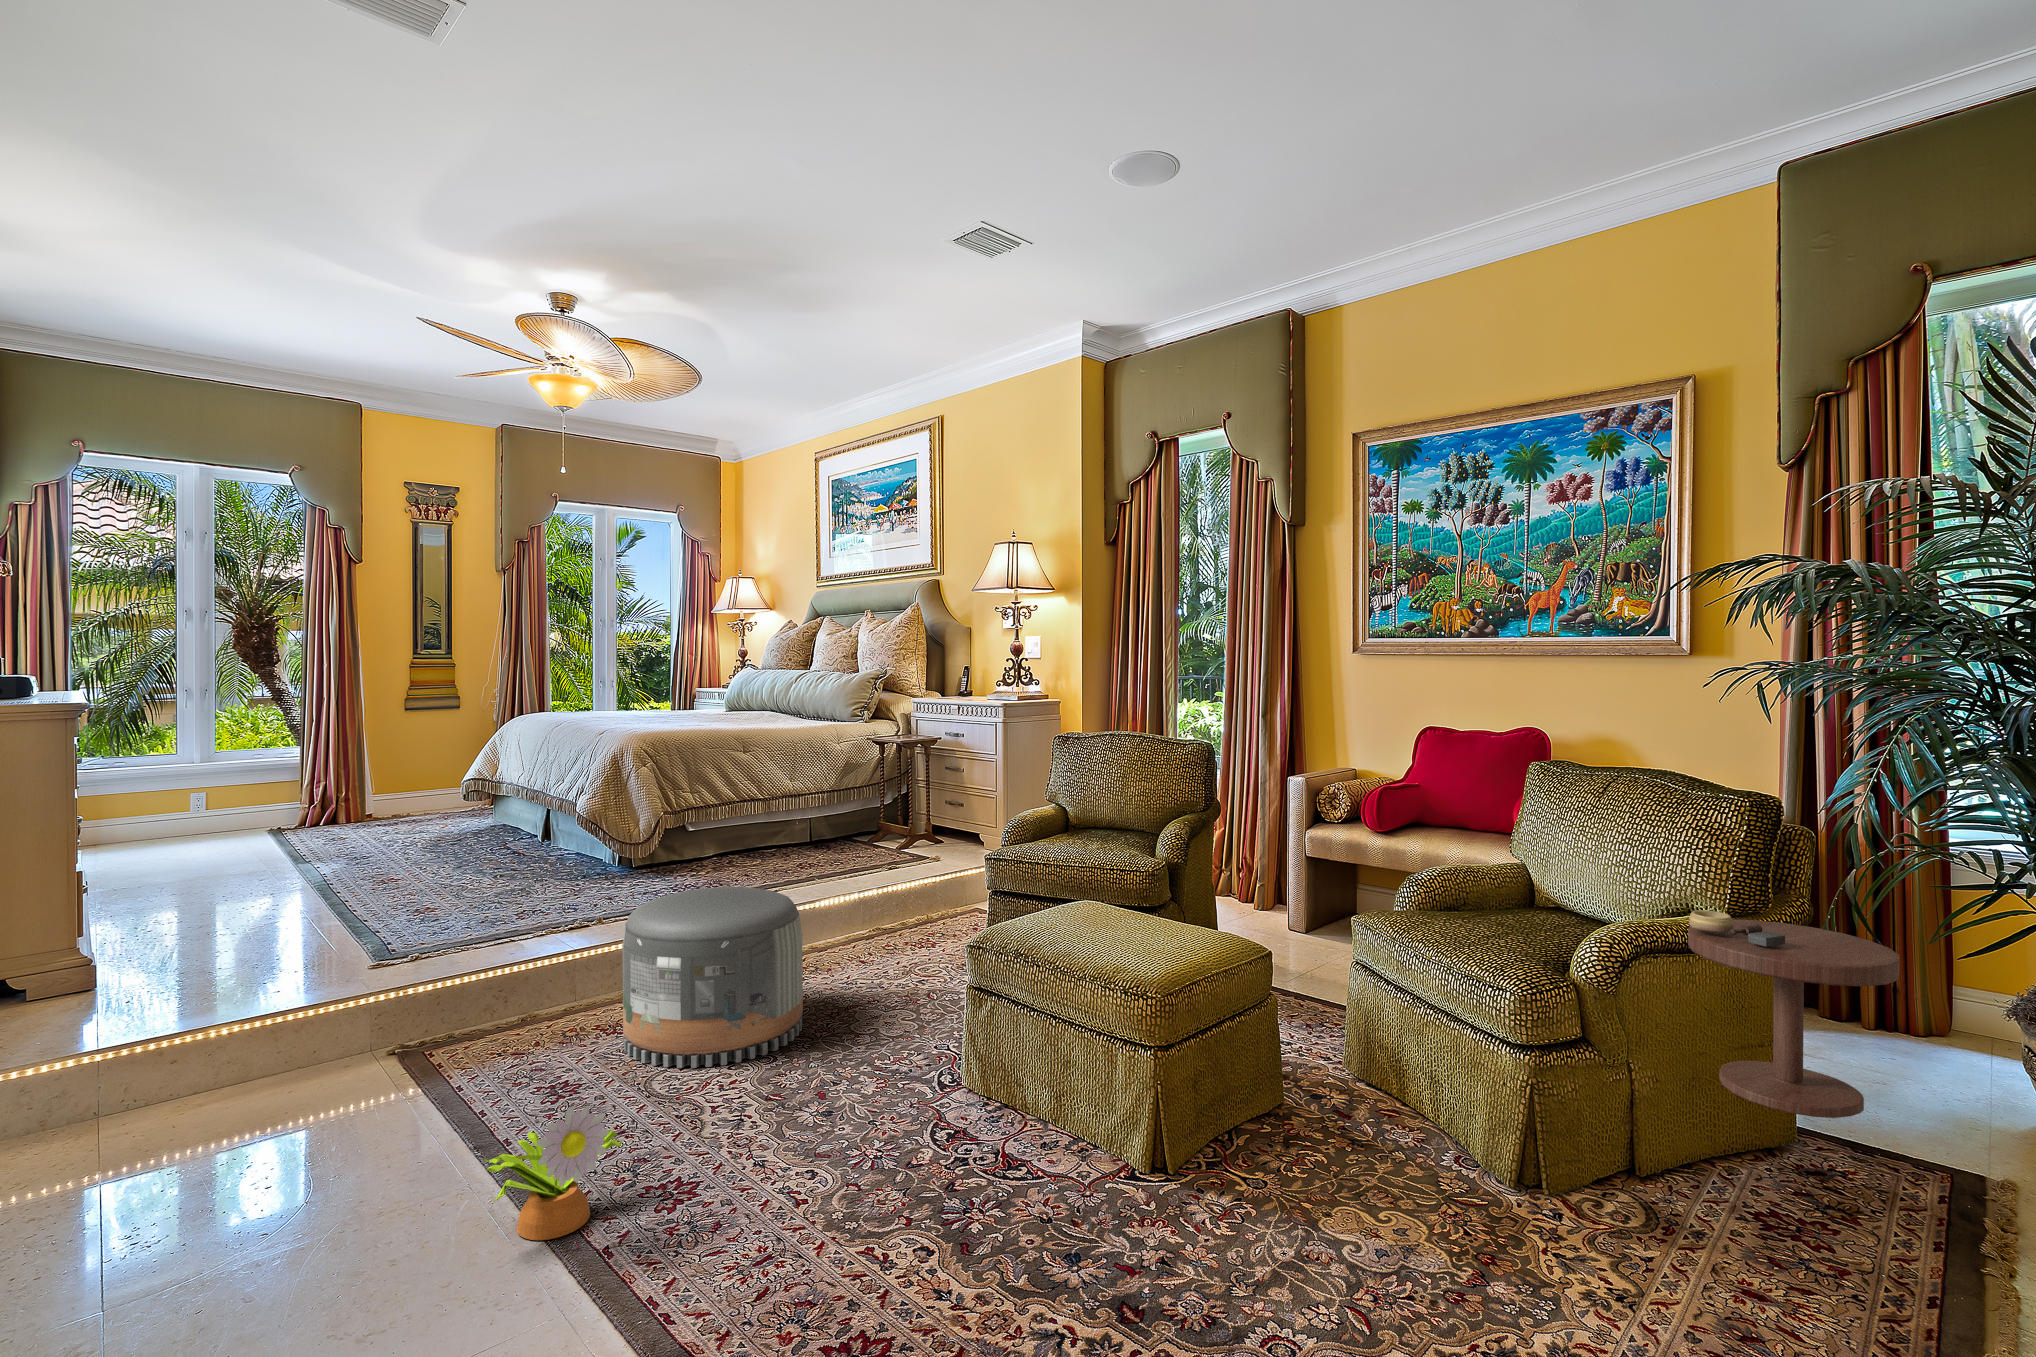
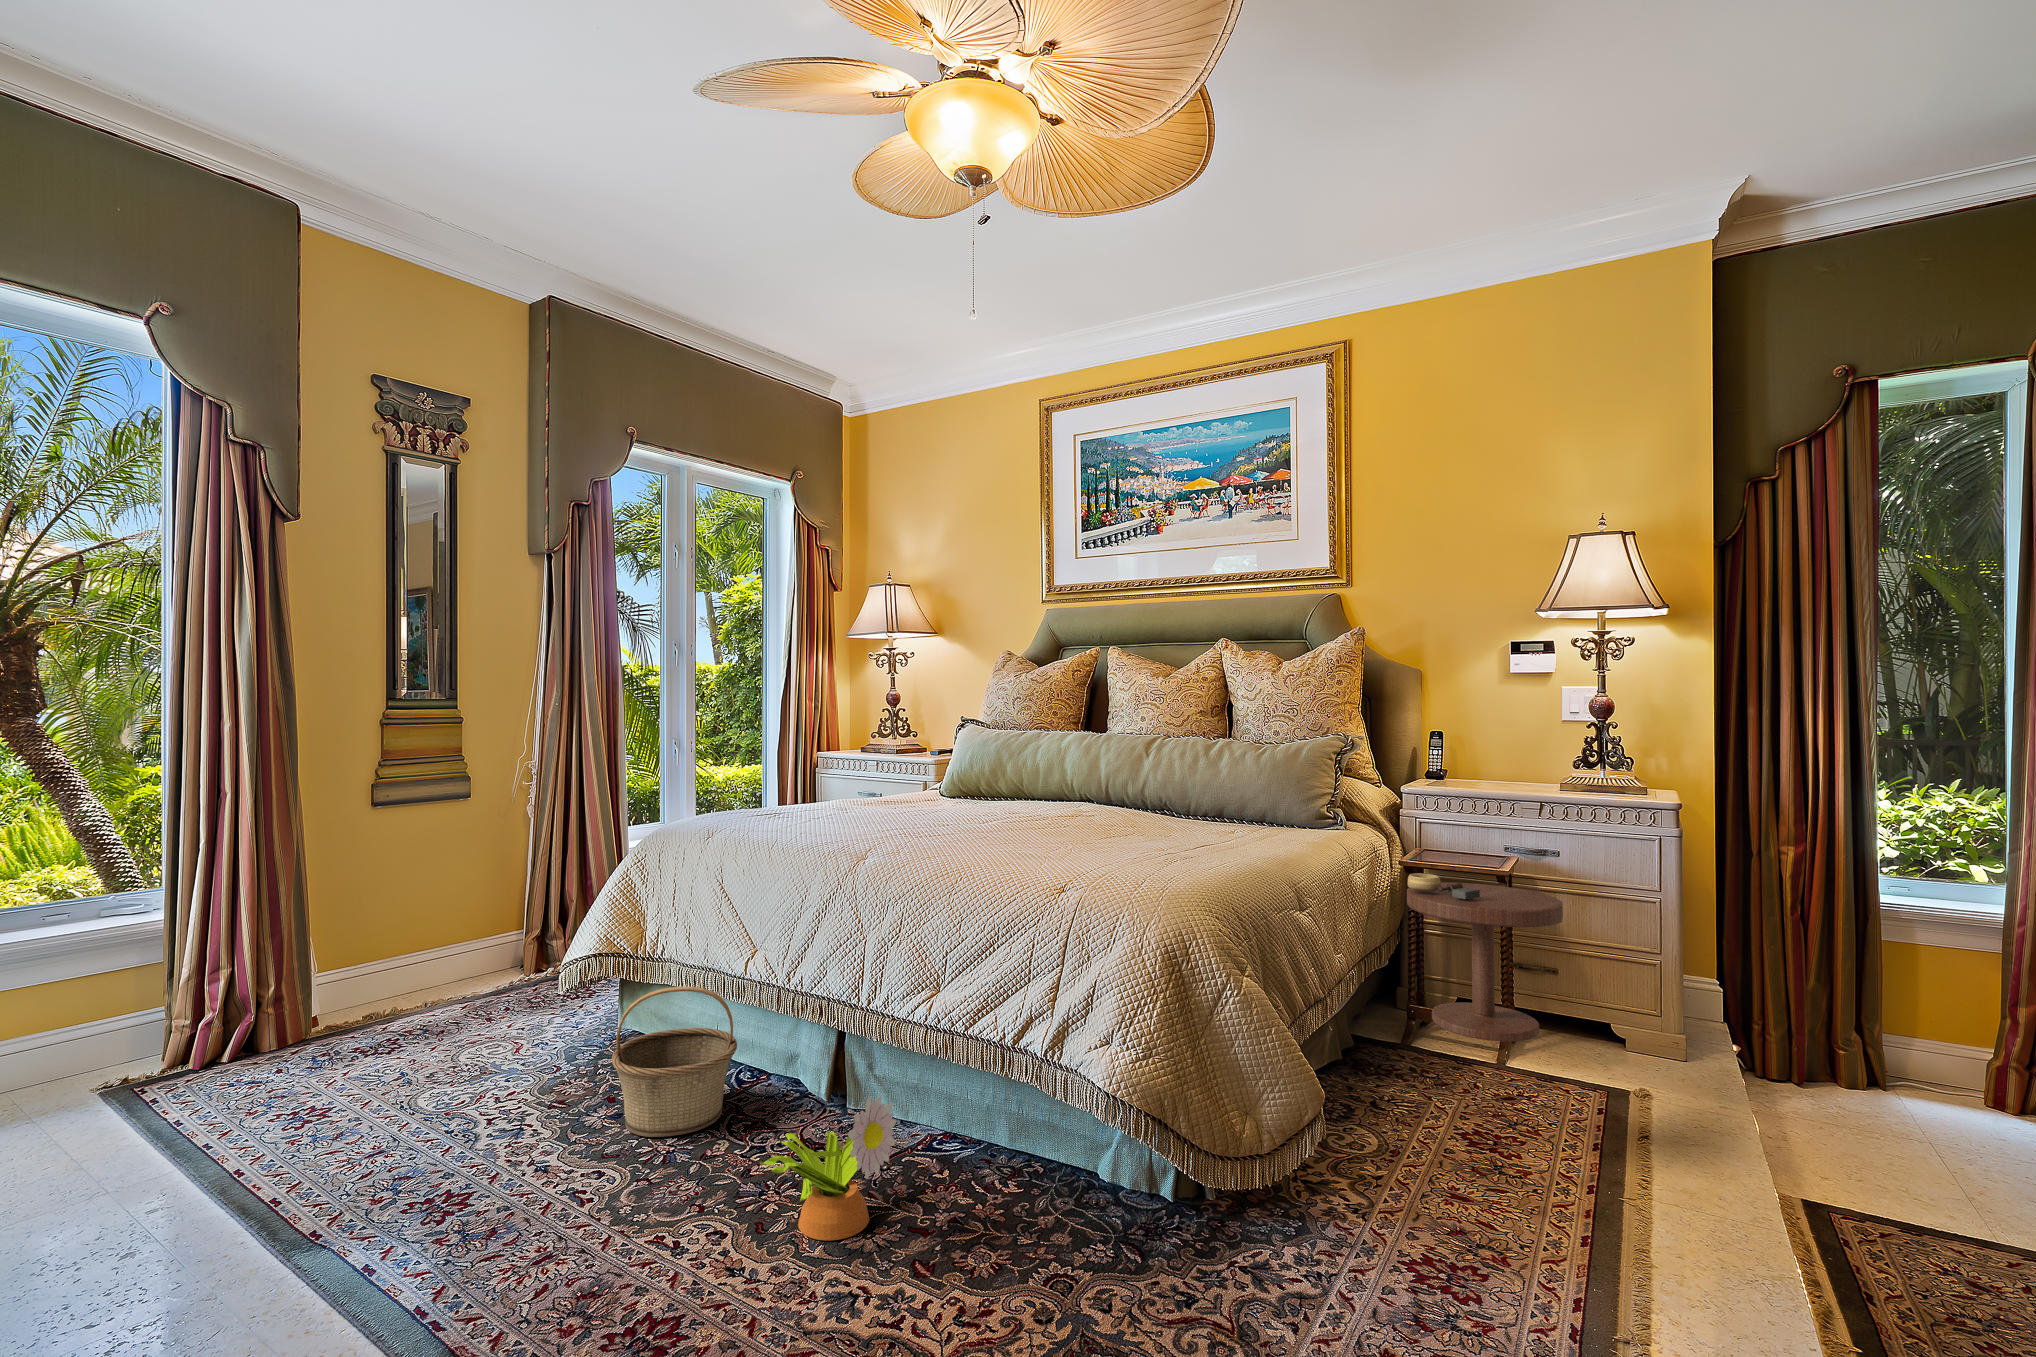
pouf: present [622,887,803,1068] -> none [386,896,594,1085]
basket: none [821,992,939,1139] -> present [612,987,737,1137]
decorative plant: present [485,1106,623,1240] -> present [760,1096,896,1240]

